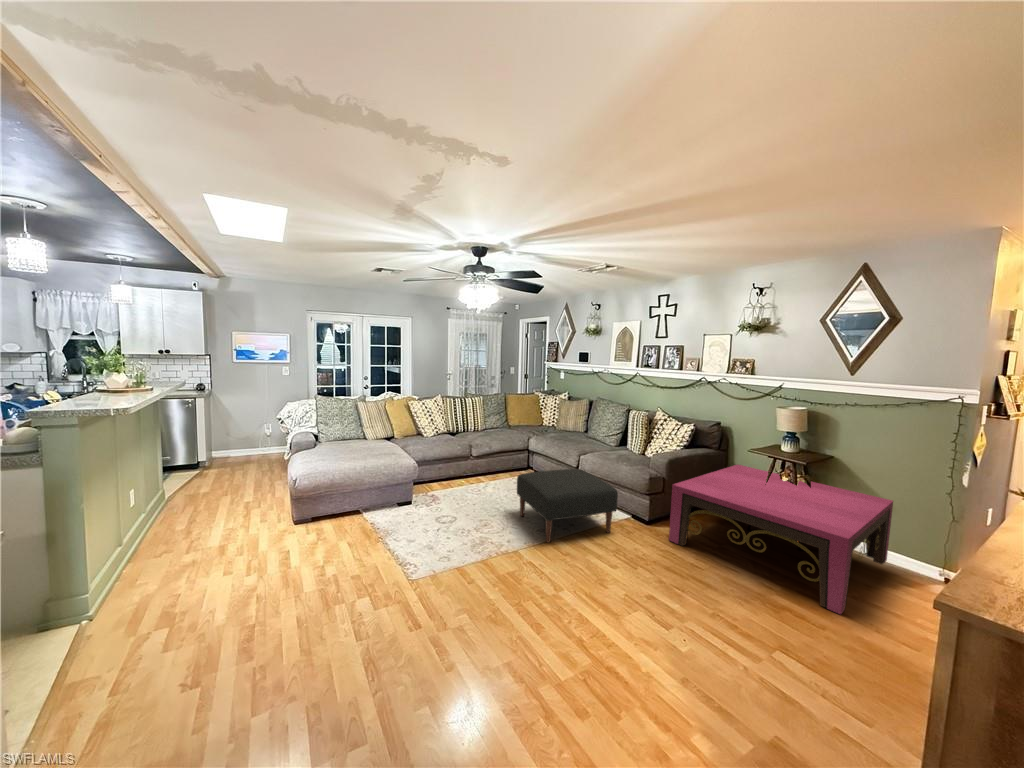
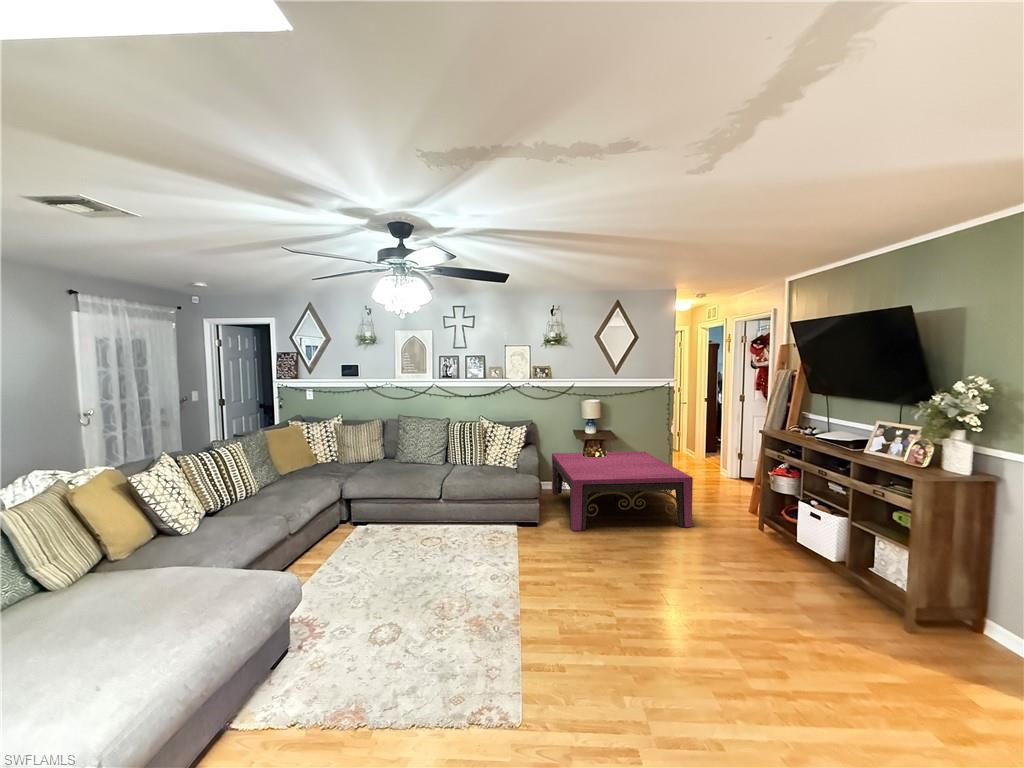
ottoman: present [517,469,618,543] -> none [442,496,542,583]

